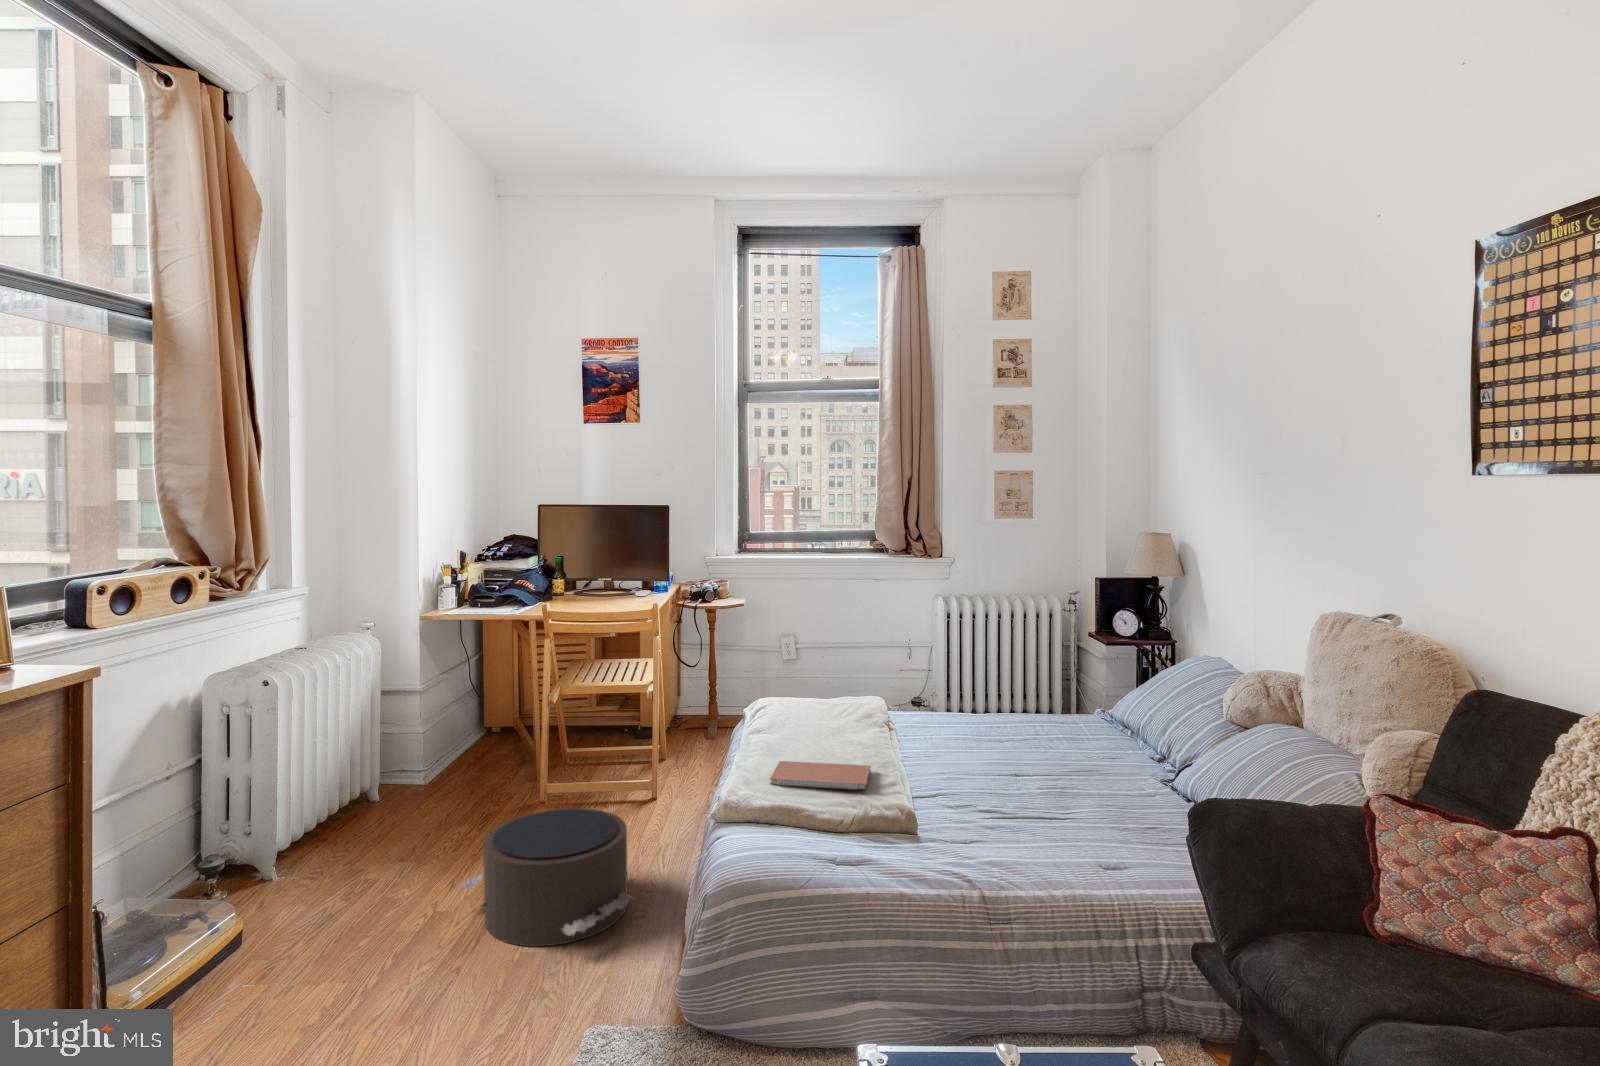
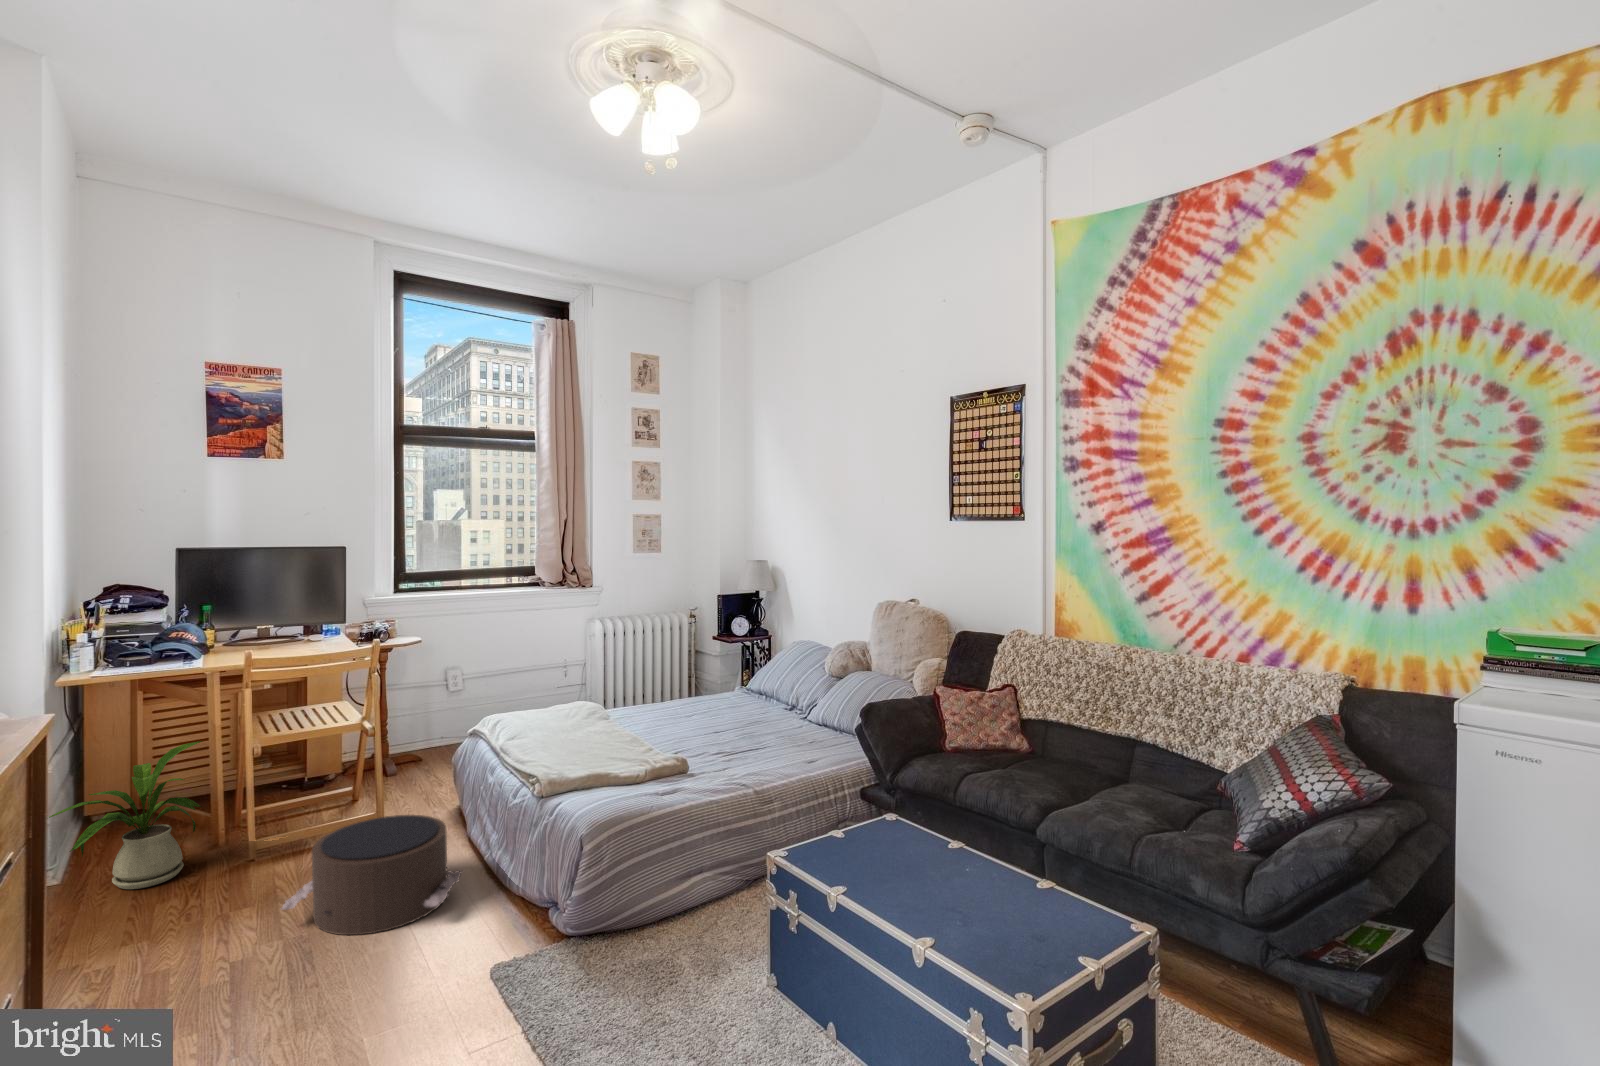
house plant: none [354,693,498,825] -> present [49,741,202,889]
notebook: present [770,761,871,790] -> none [566,732,645,756]

